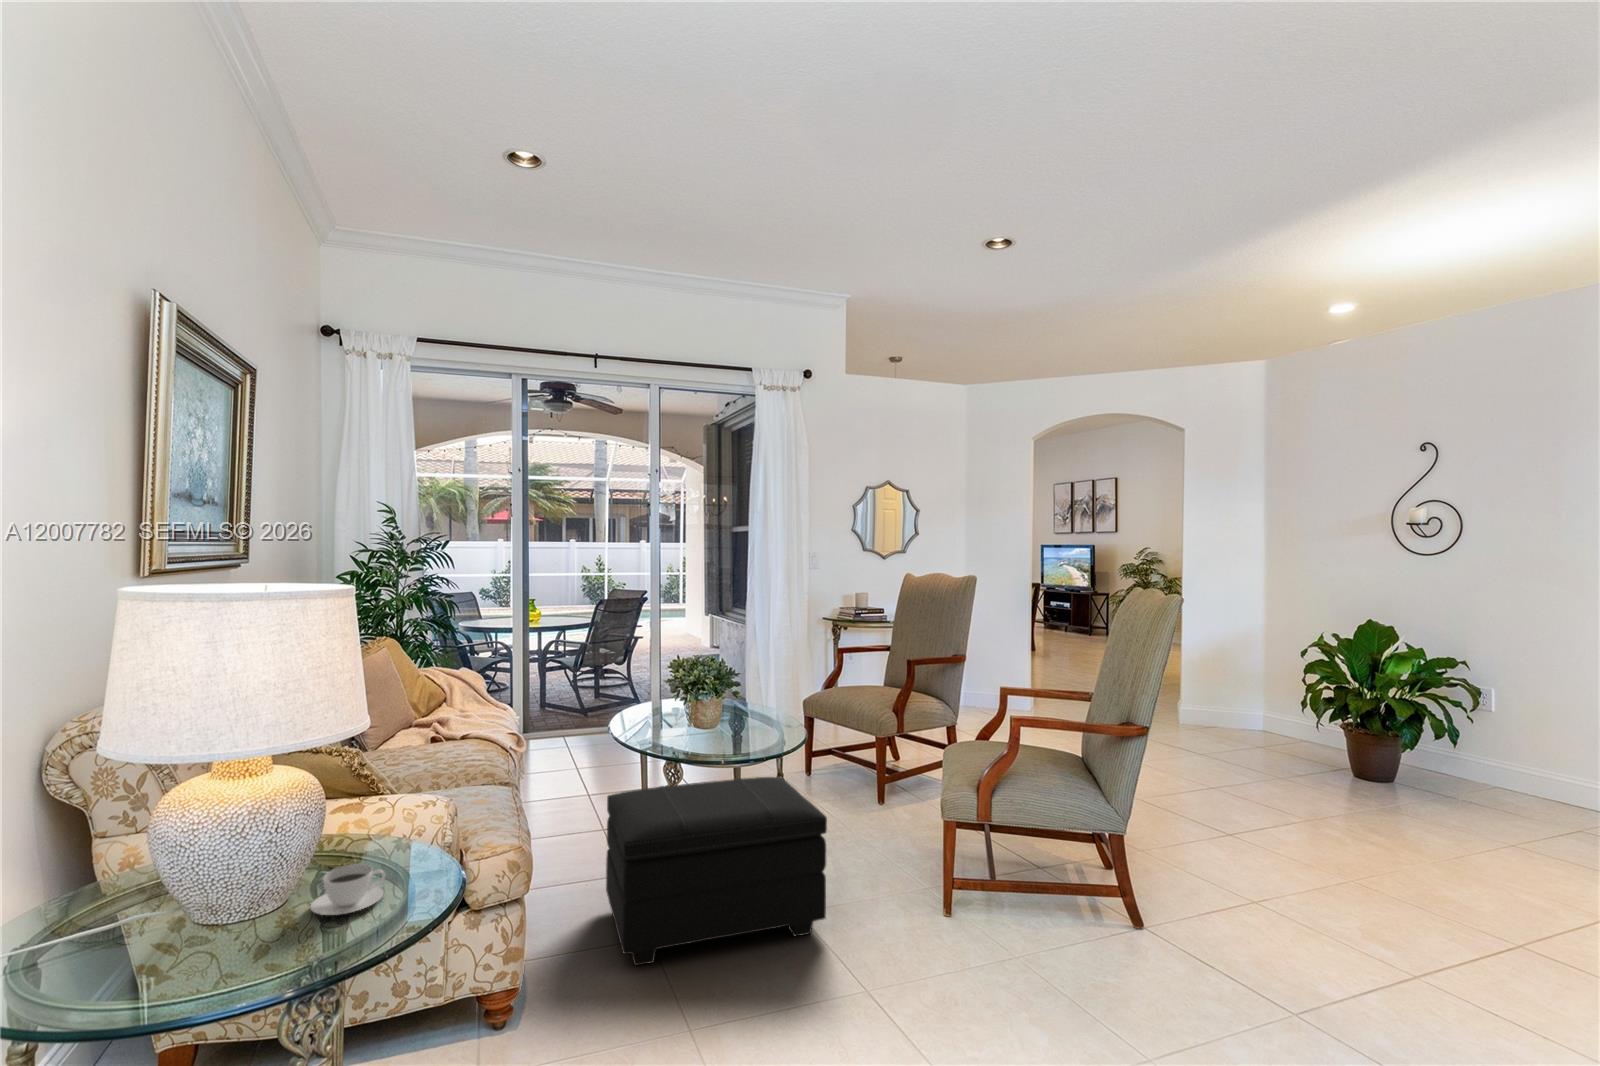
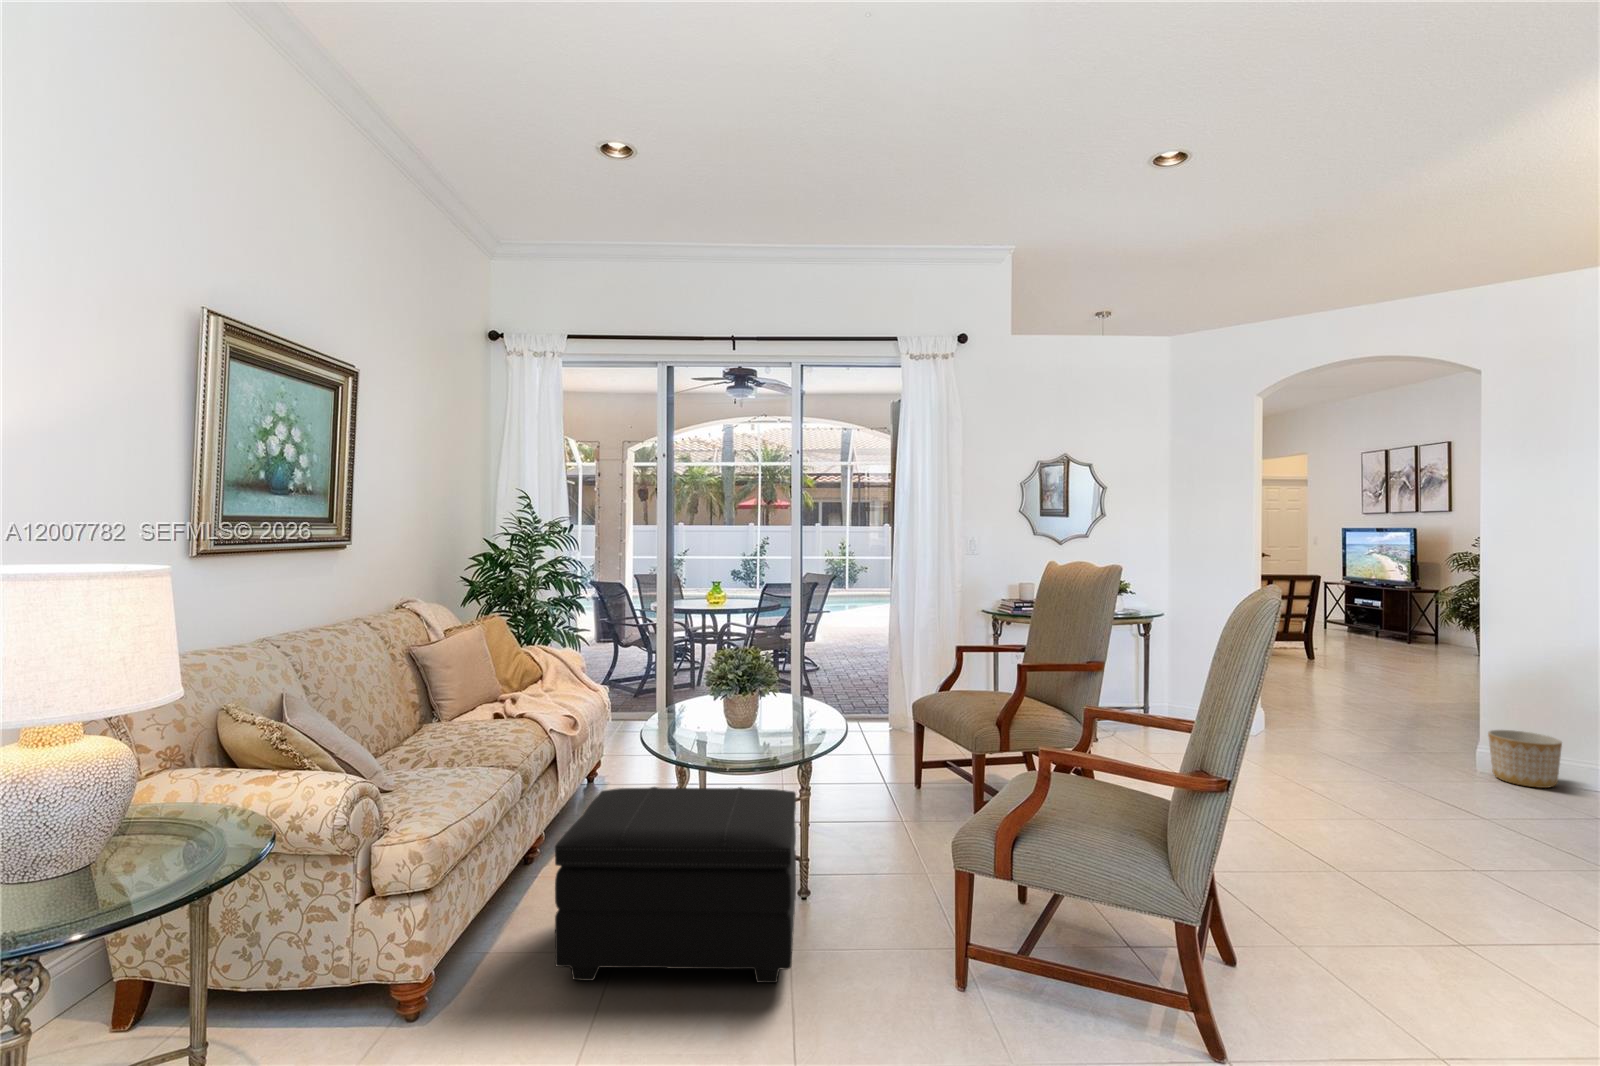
planter: none [1180,692,1222,731] -> present [1488,730,1562,788]
teacup: present [310,864,385,915] -> none [77,841,163,892]

